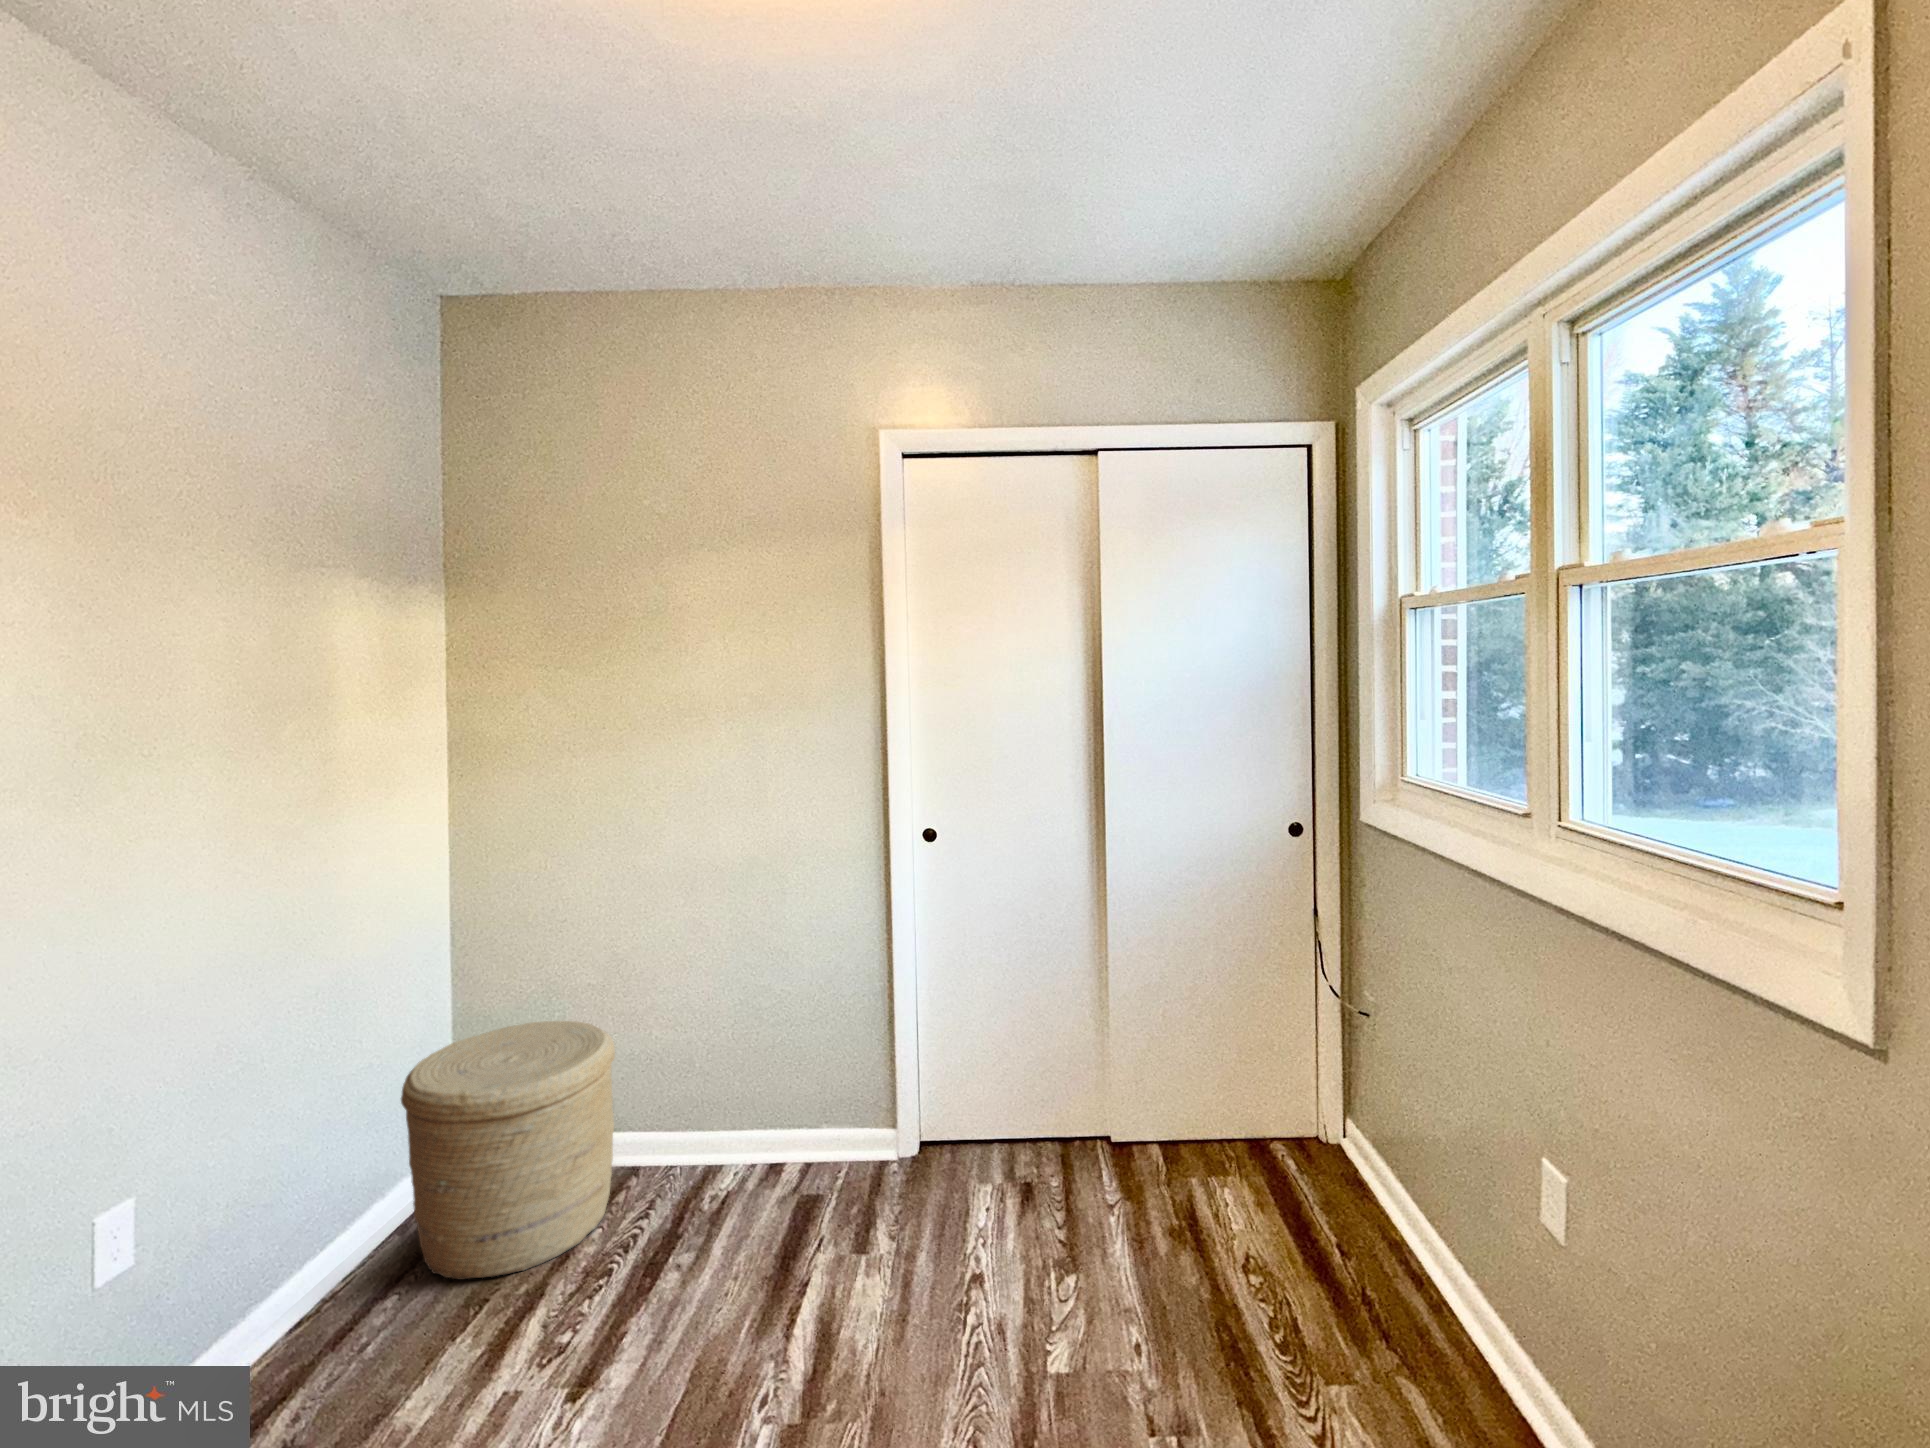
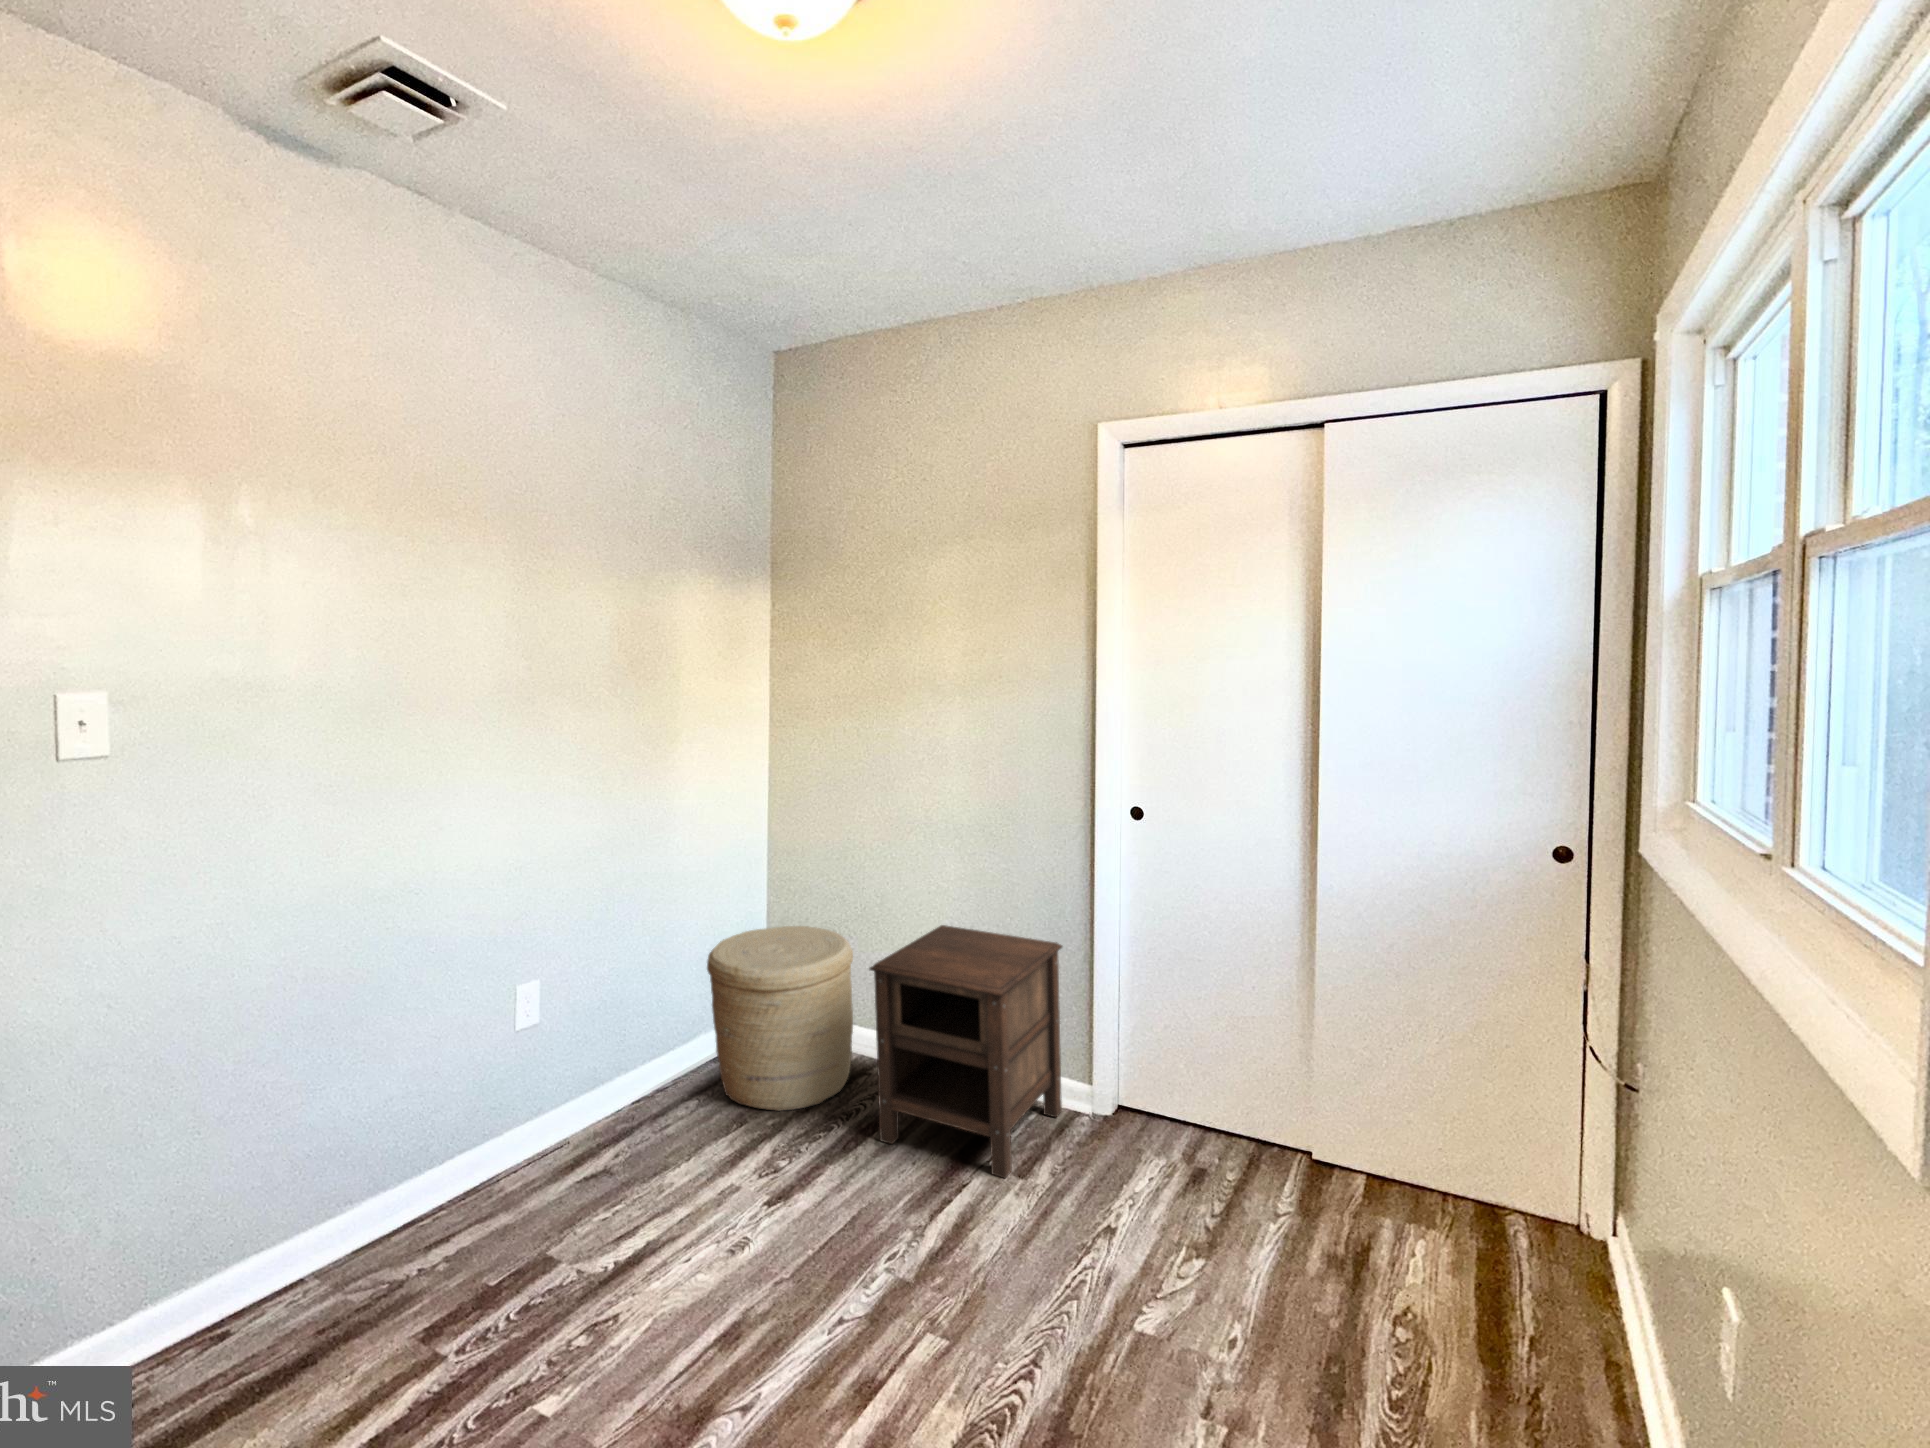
nightstand: none [670,985,873,1265] -> present [870,925,1062,1178]

